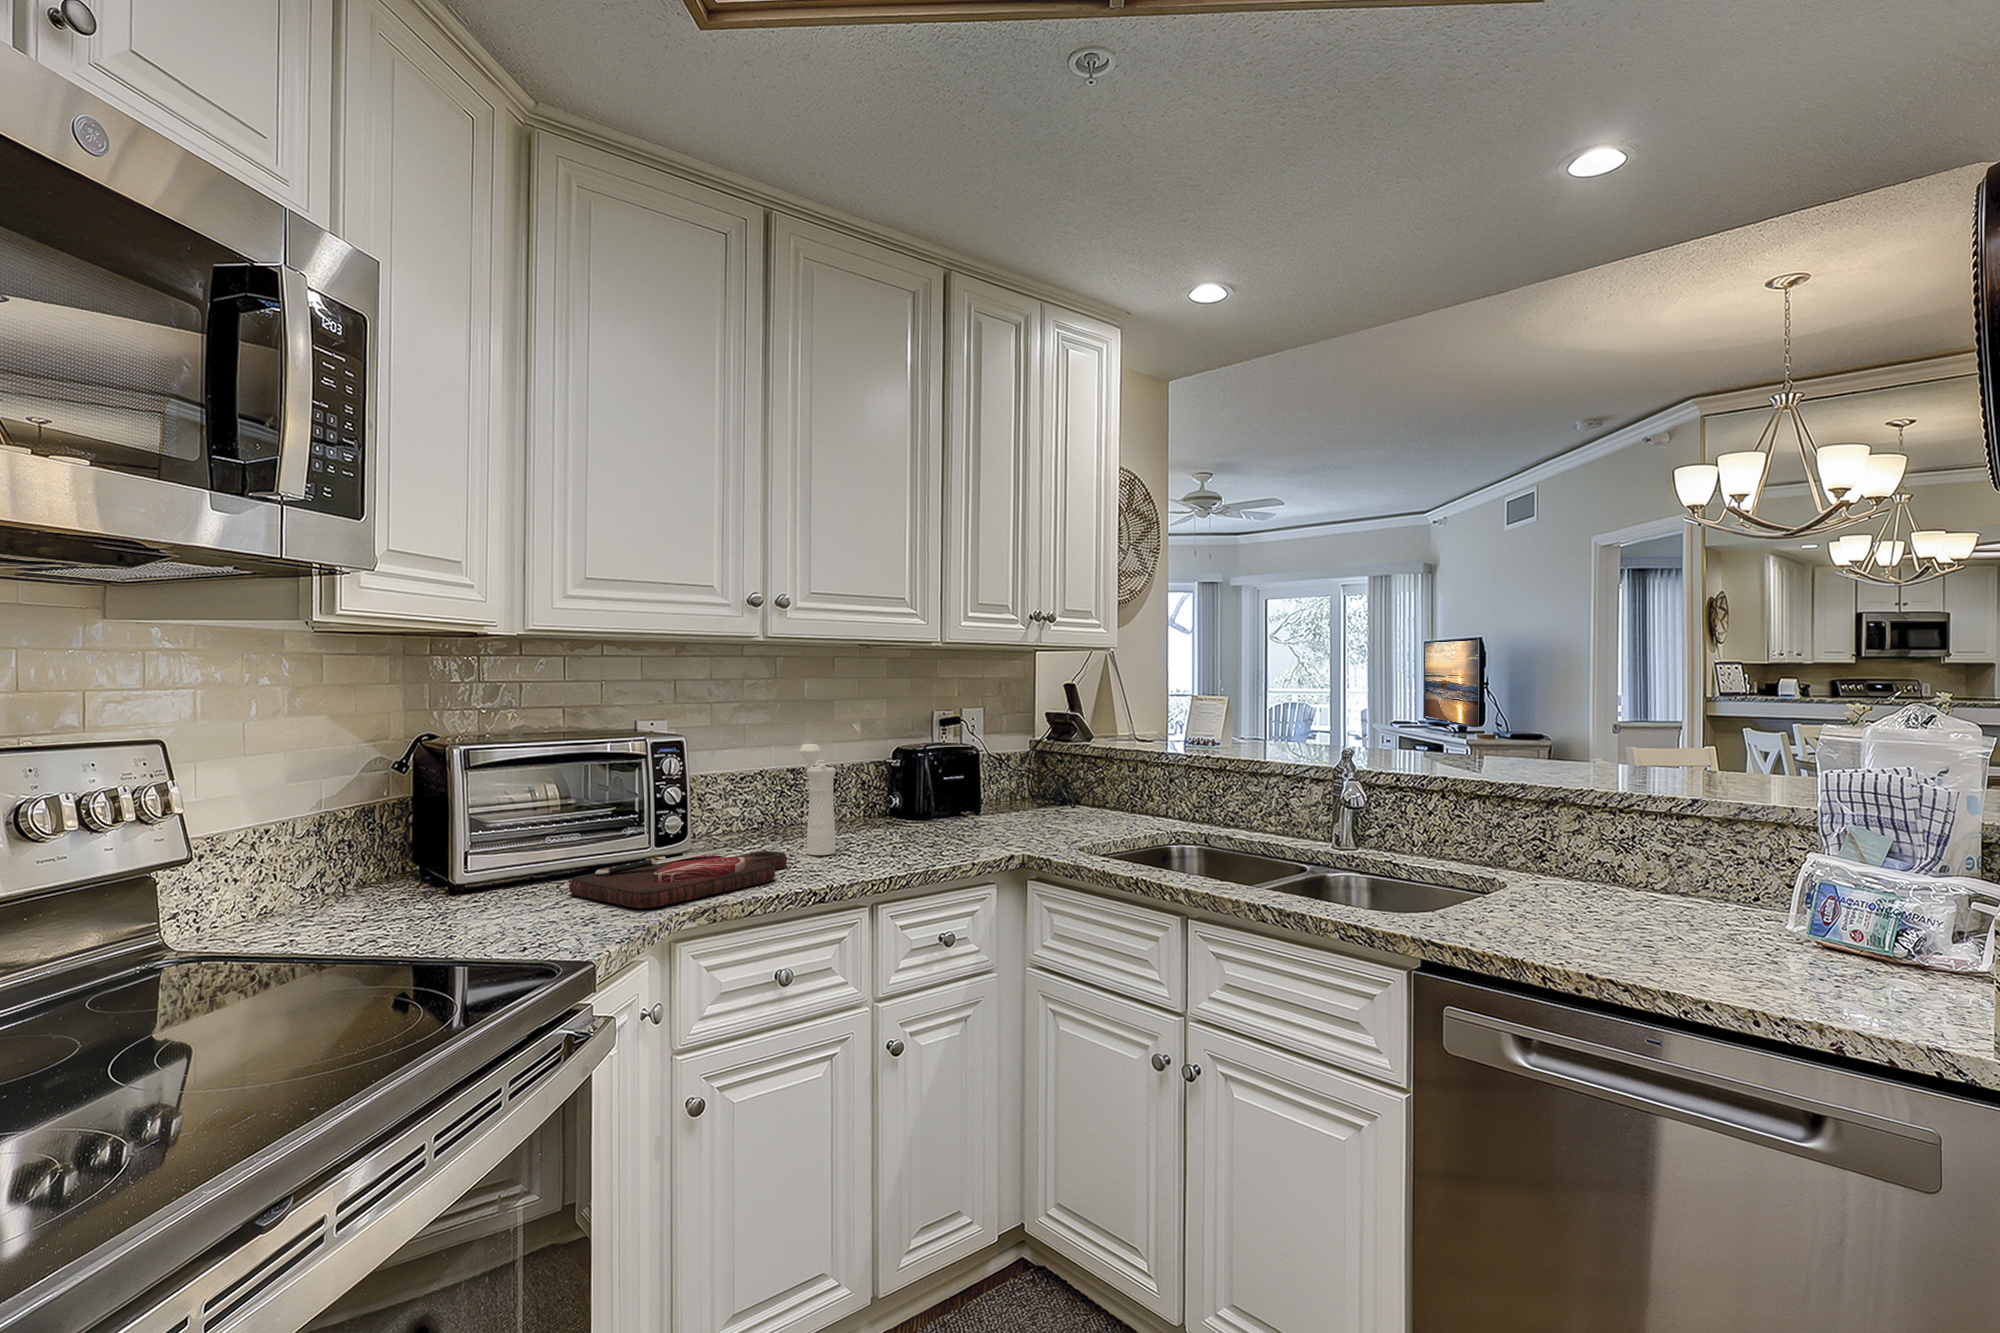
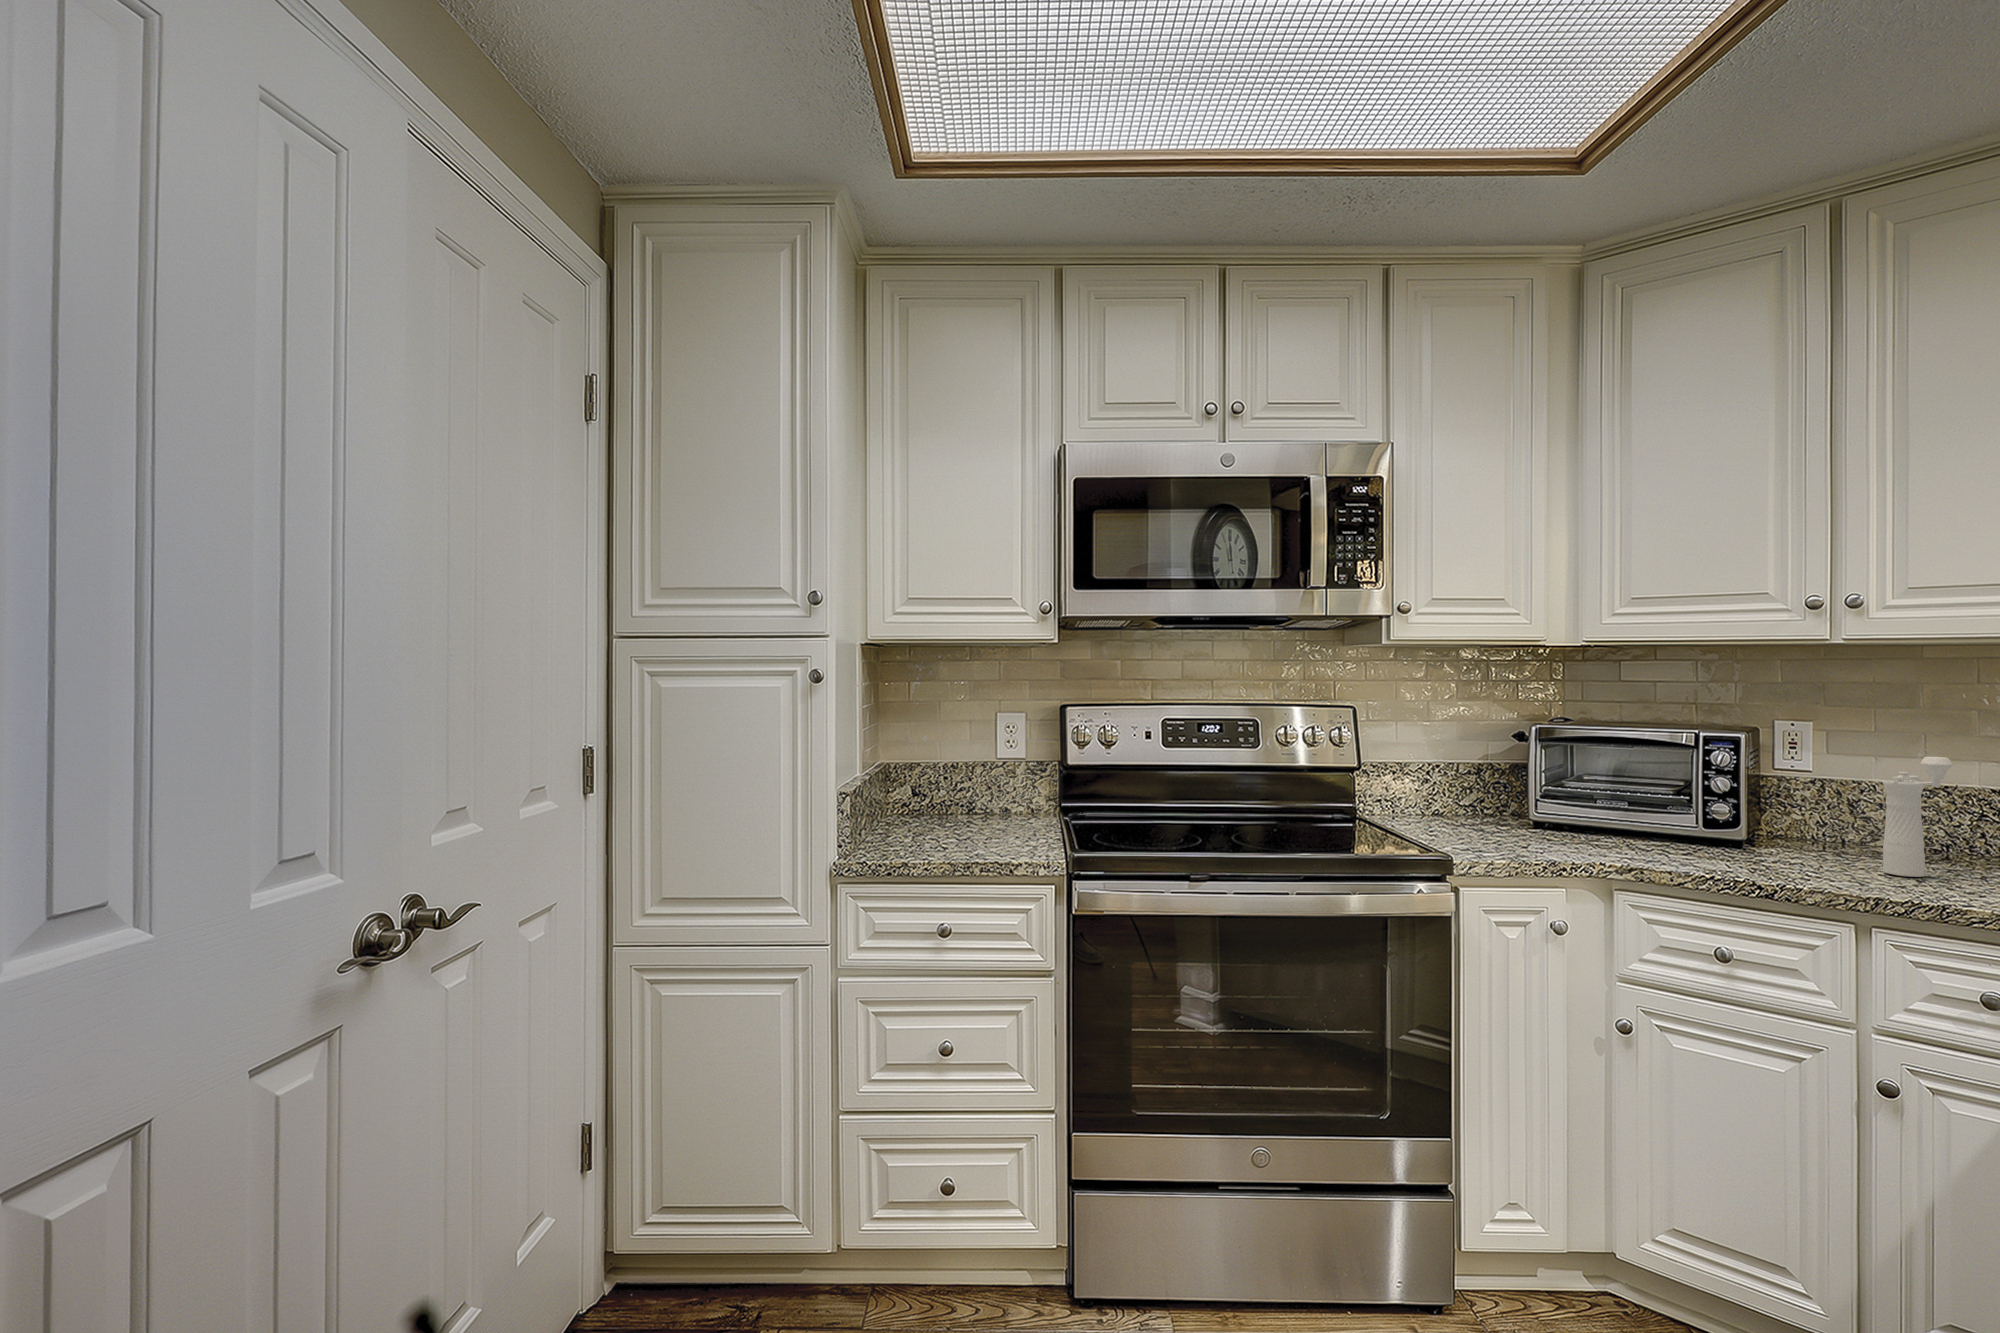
cutting board: present [569,848,787,908] -> none [1582,829,1821,871]

